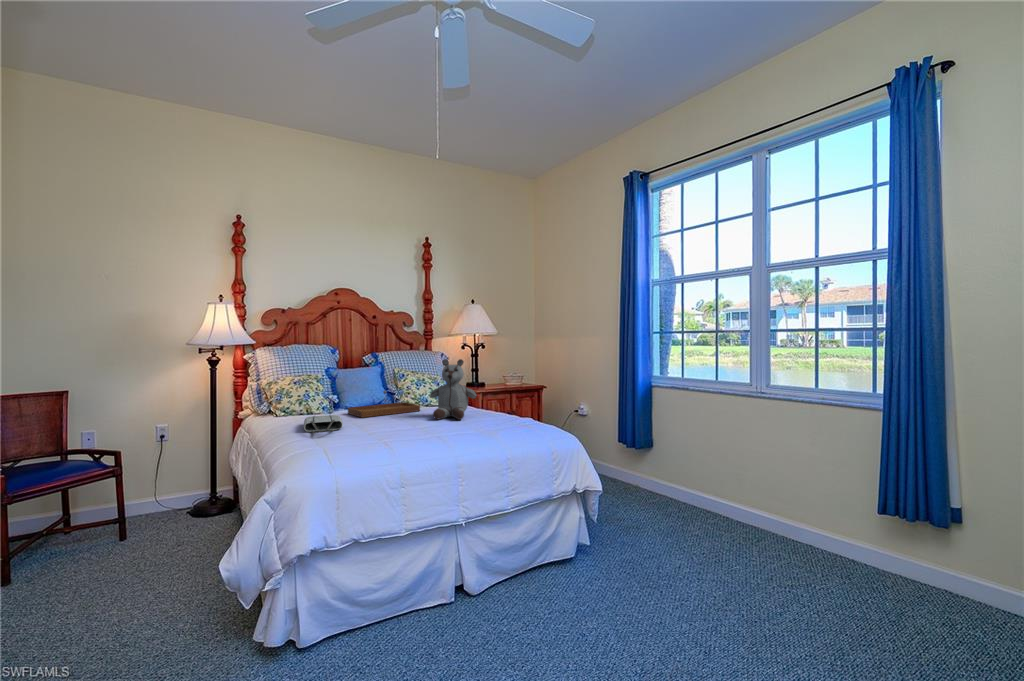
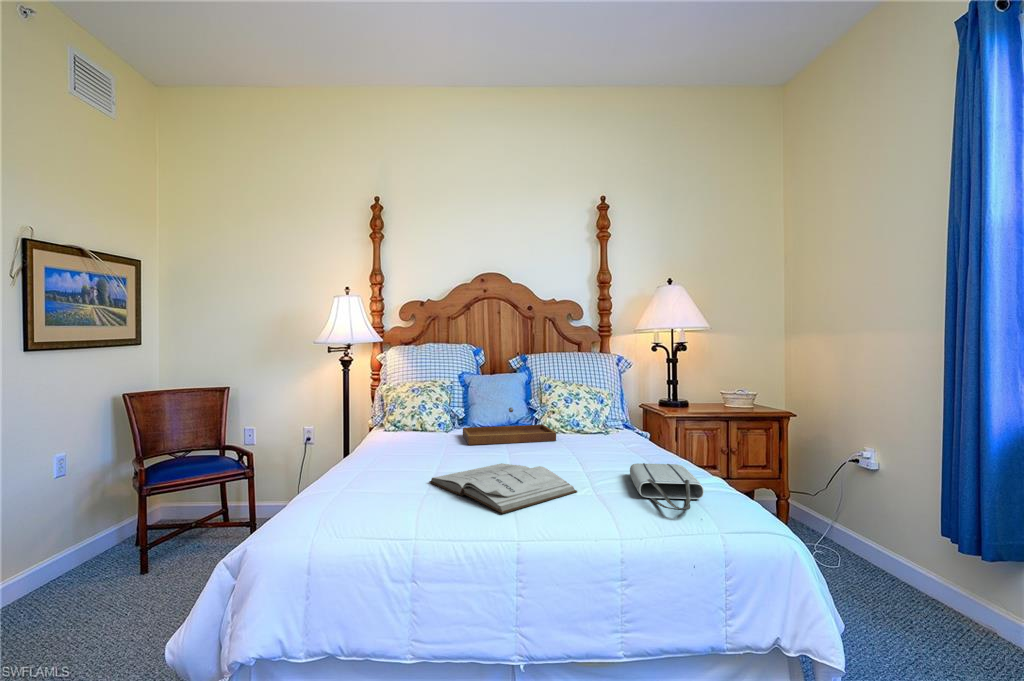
stuffed bear: present [430,359,476,420] -> none [555,368,629,466]
tote bag: present [304,415,343,433] -> present [630,463,704,510]
book: none [366,420,463,442] -> present [429,463,577,513]

